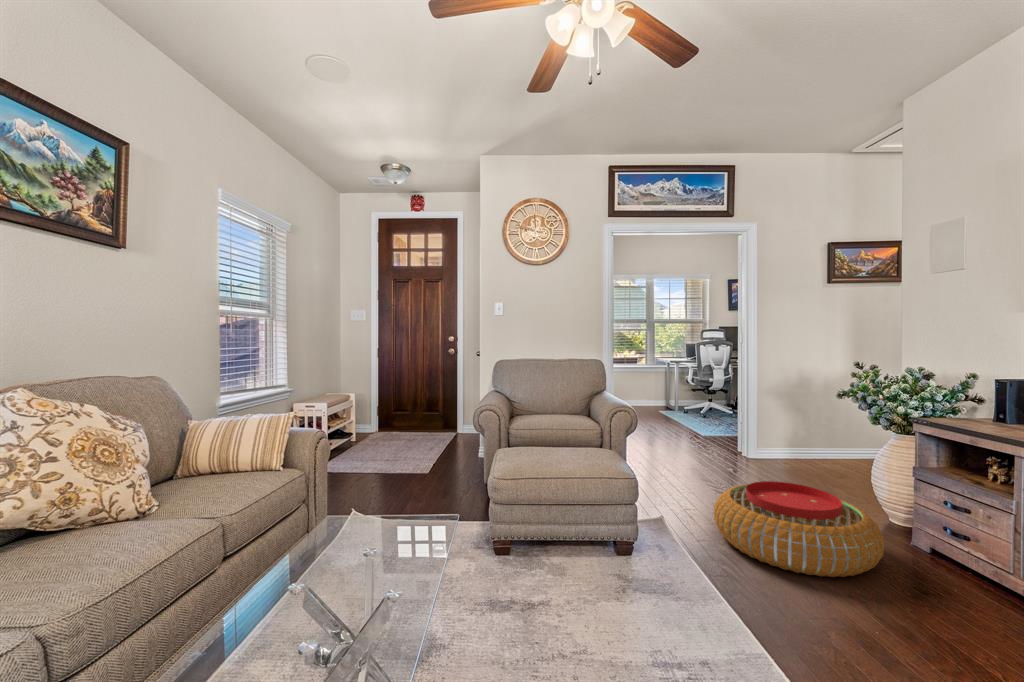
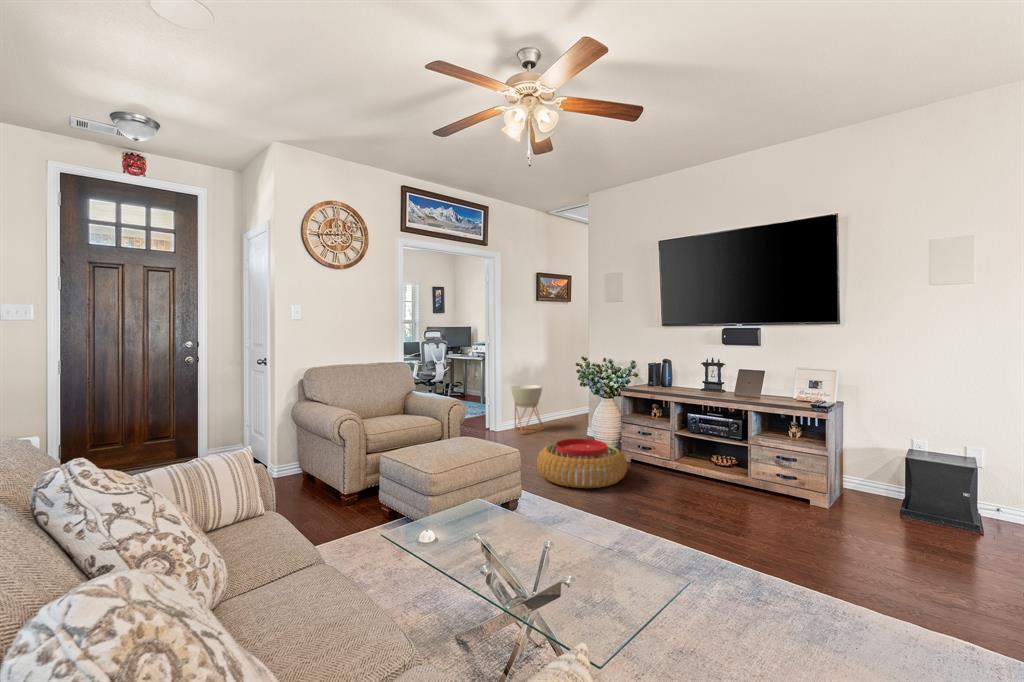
planter: none [769,399,823,467] -> present [511,385,544,434]

